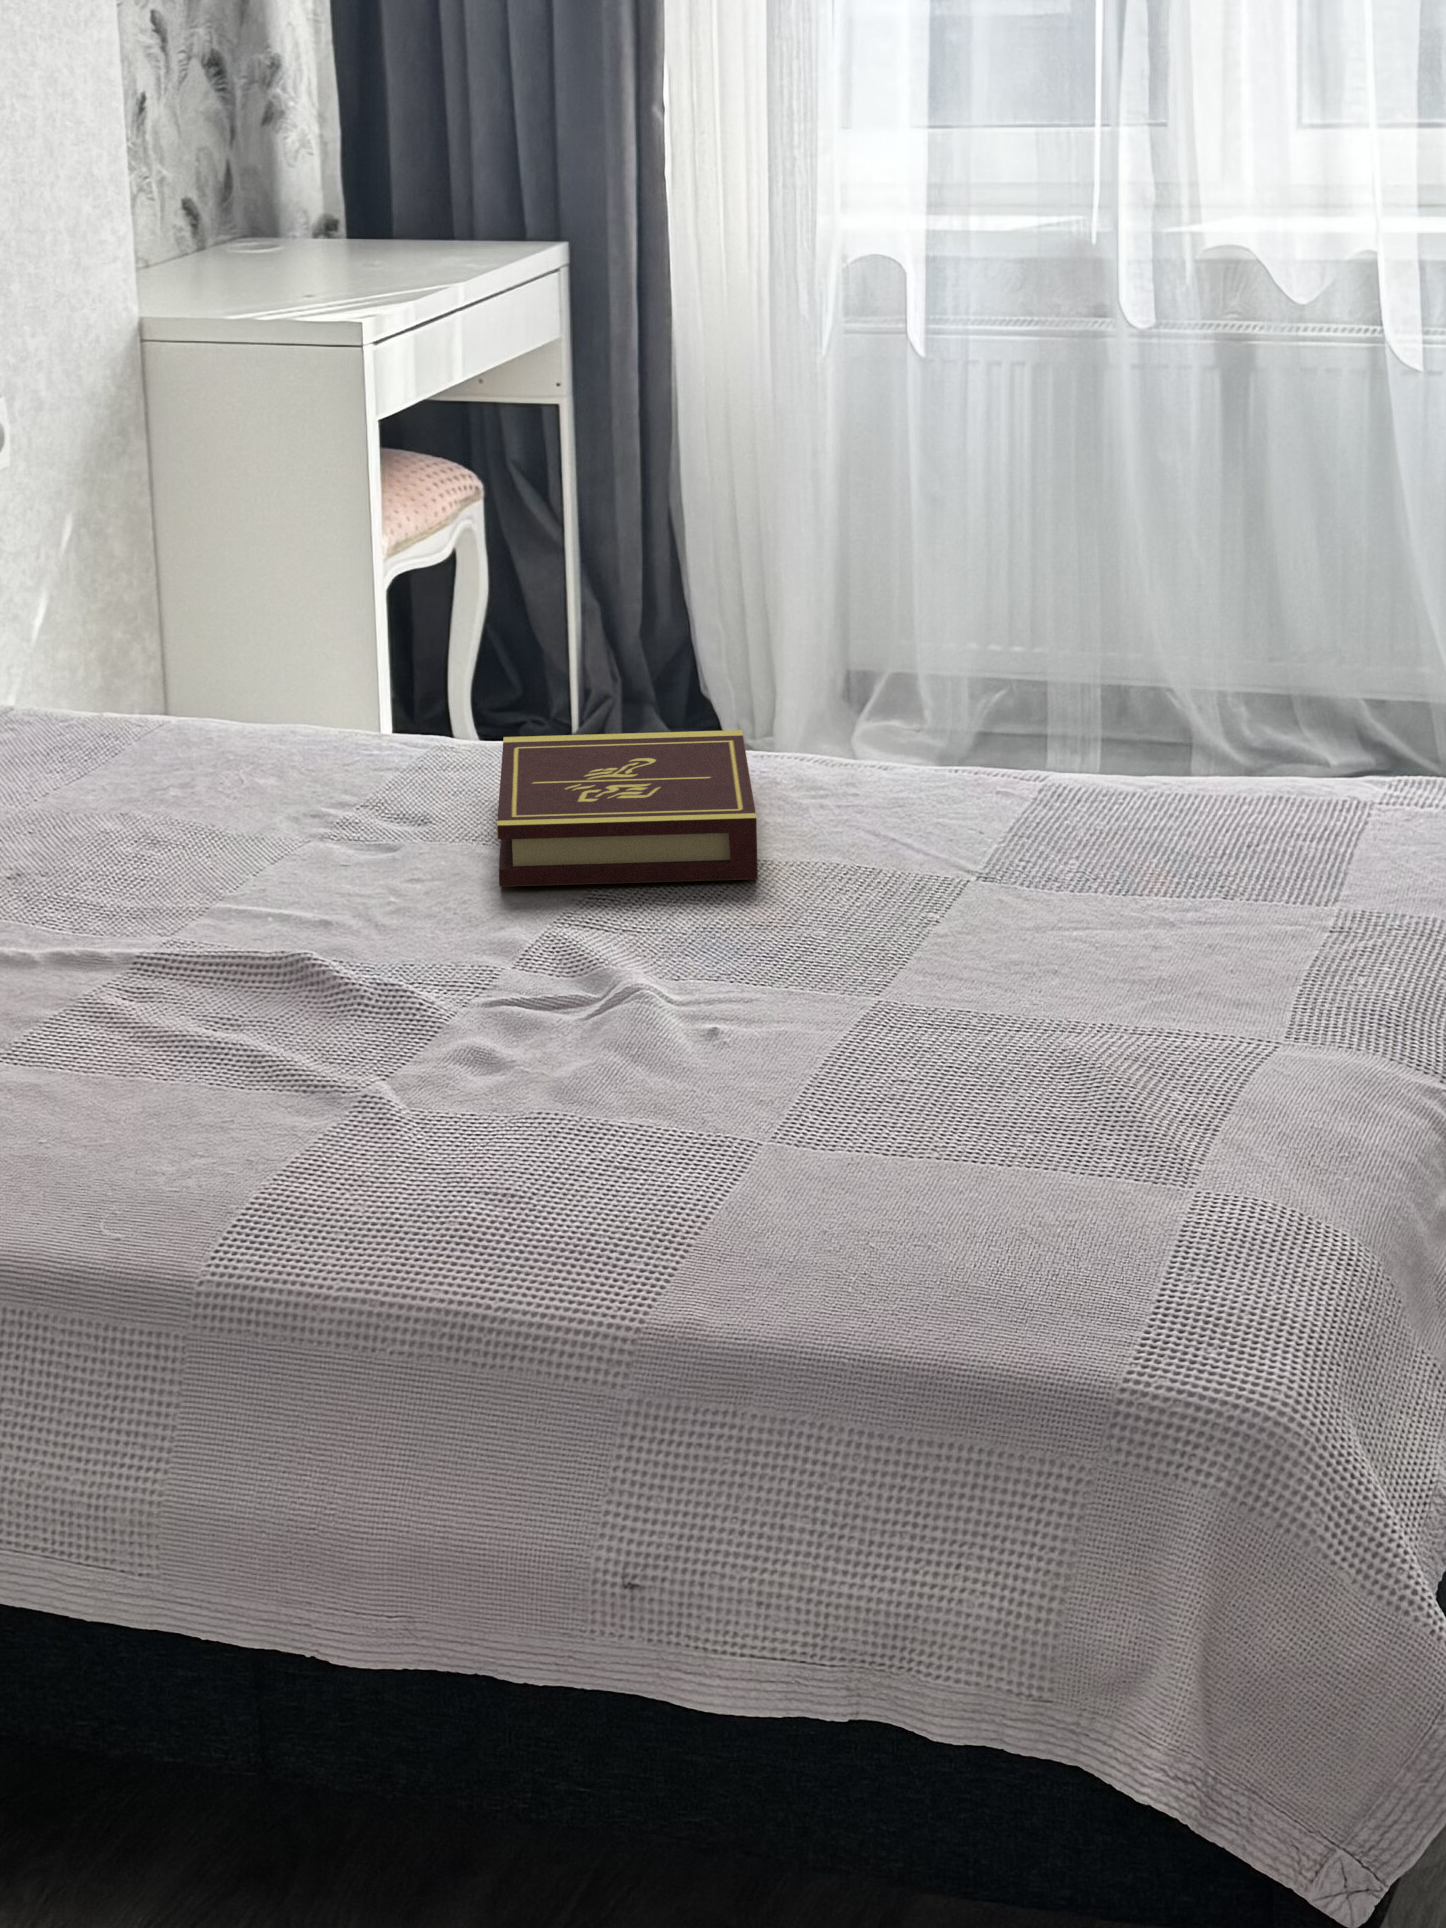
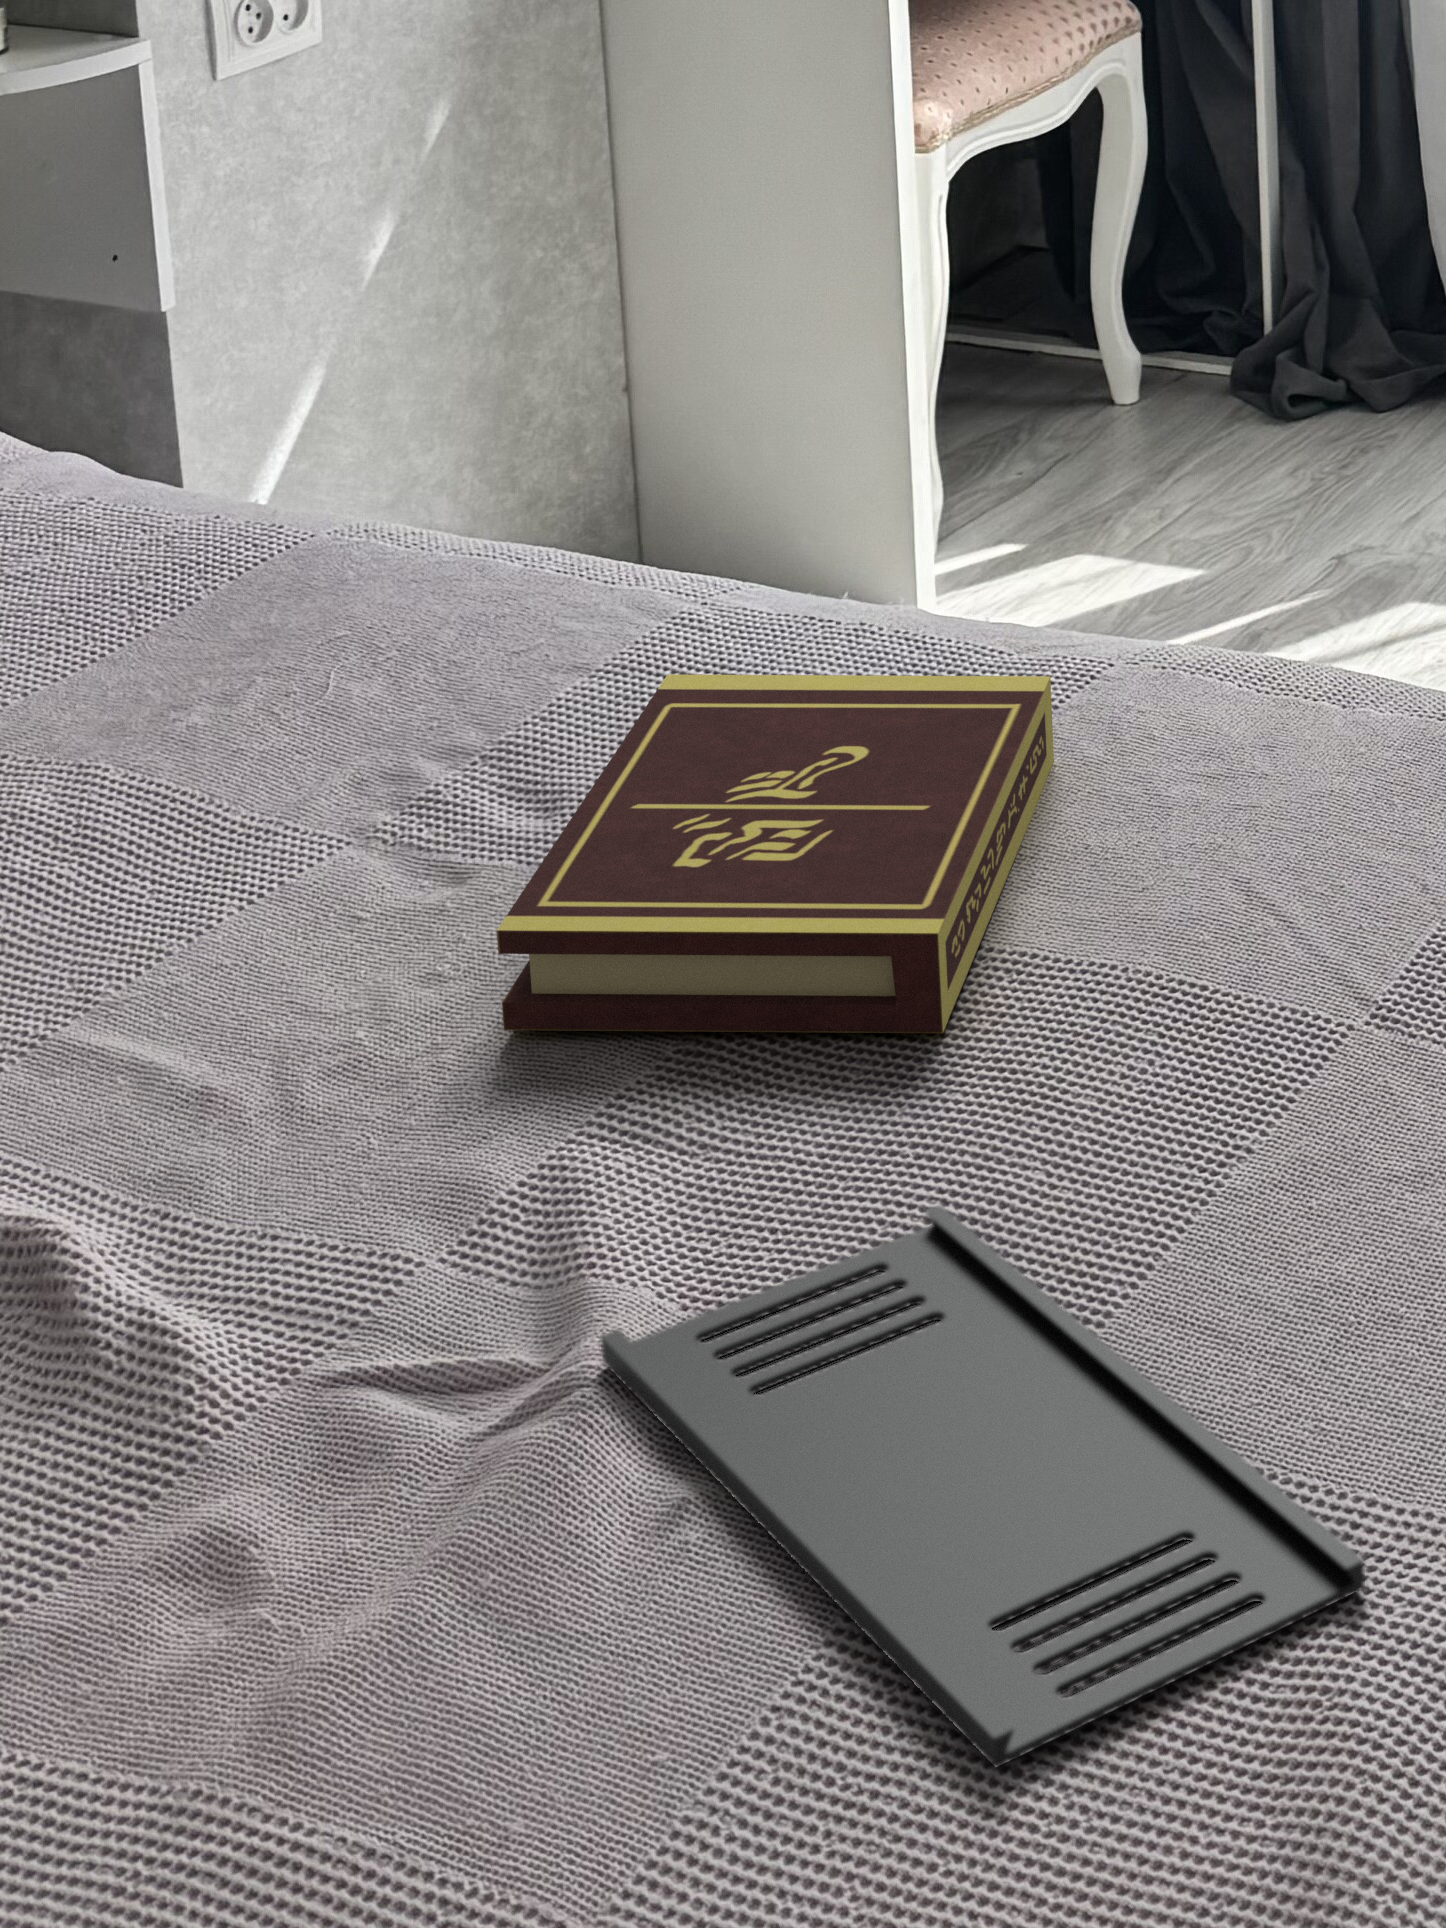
tray: none [654,929,1120,1086] -> present [601,1205,1365,1767]

